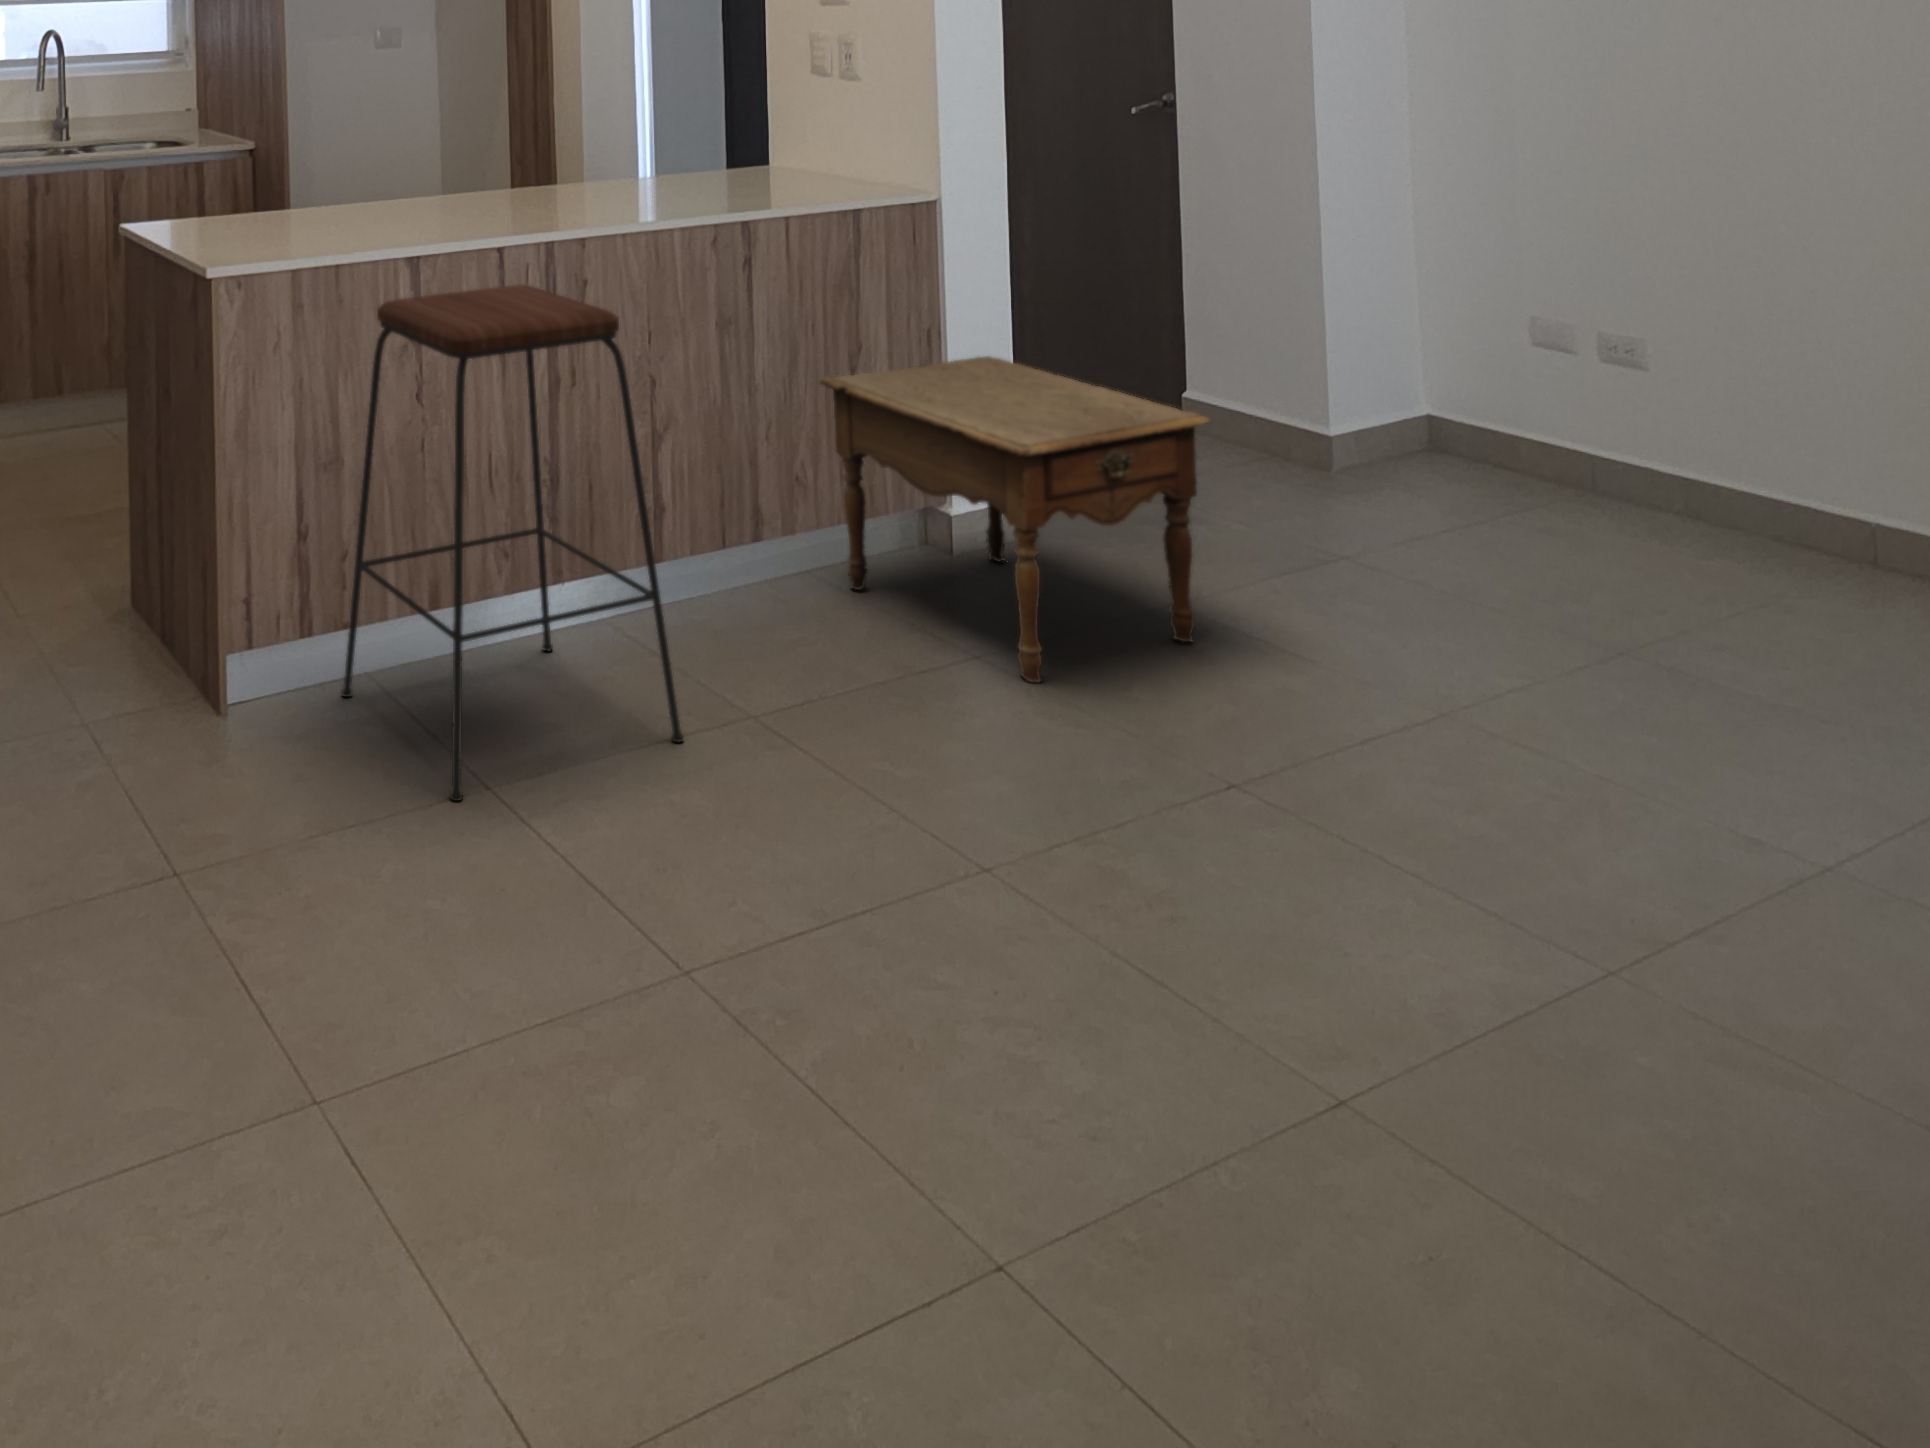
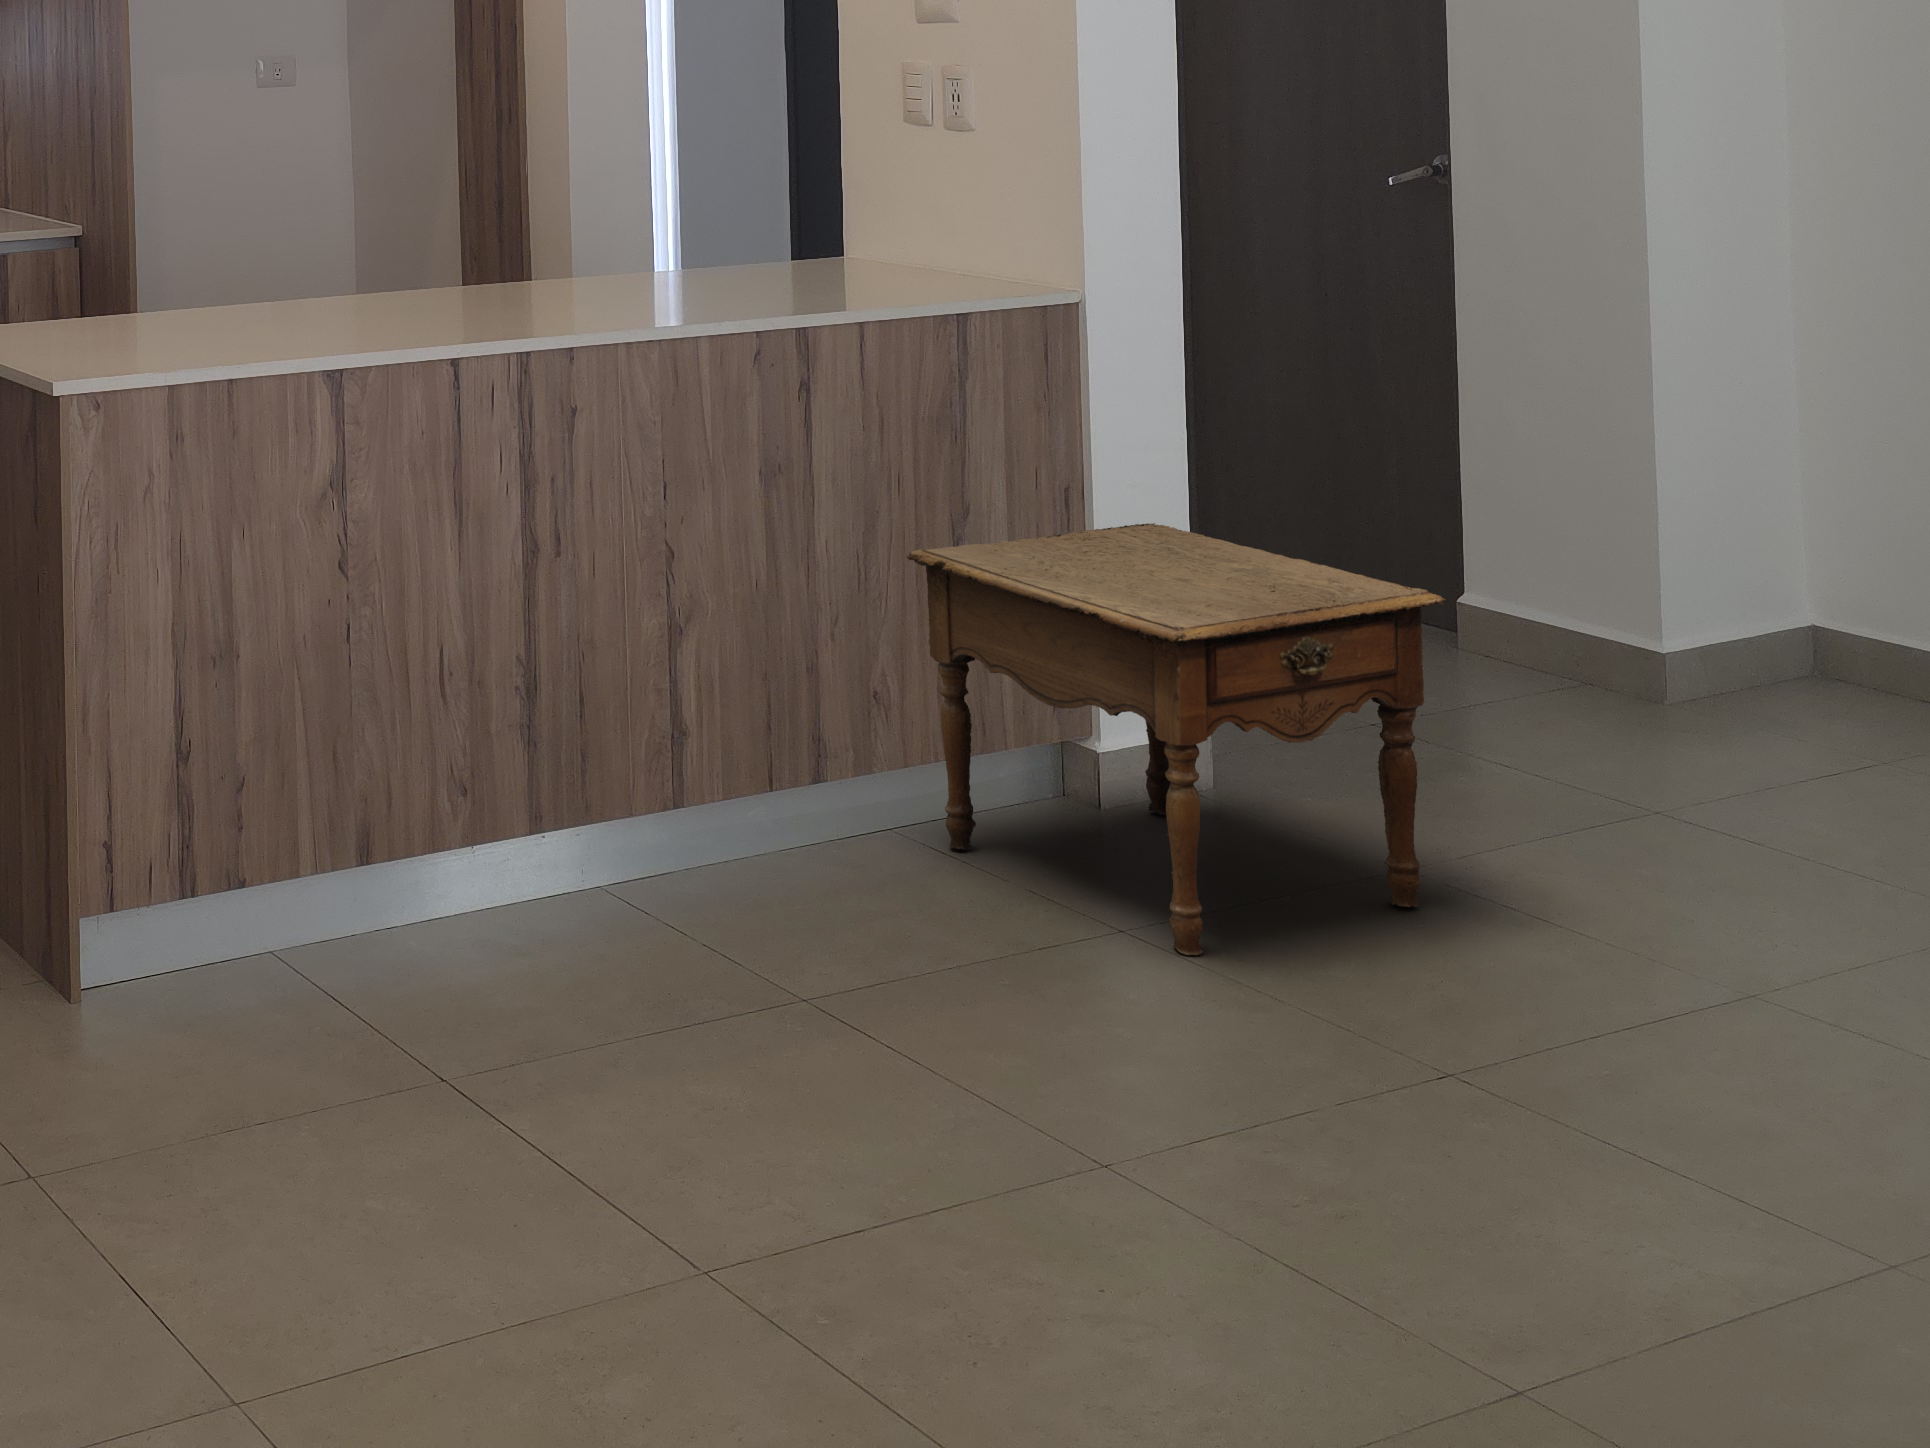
bar stool: present [341,285,684,801] -> none [236,410,707,1091]

